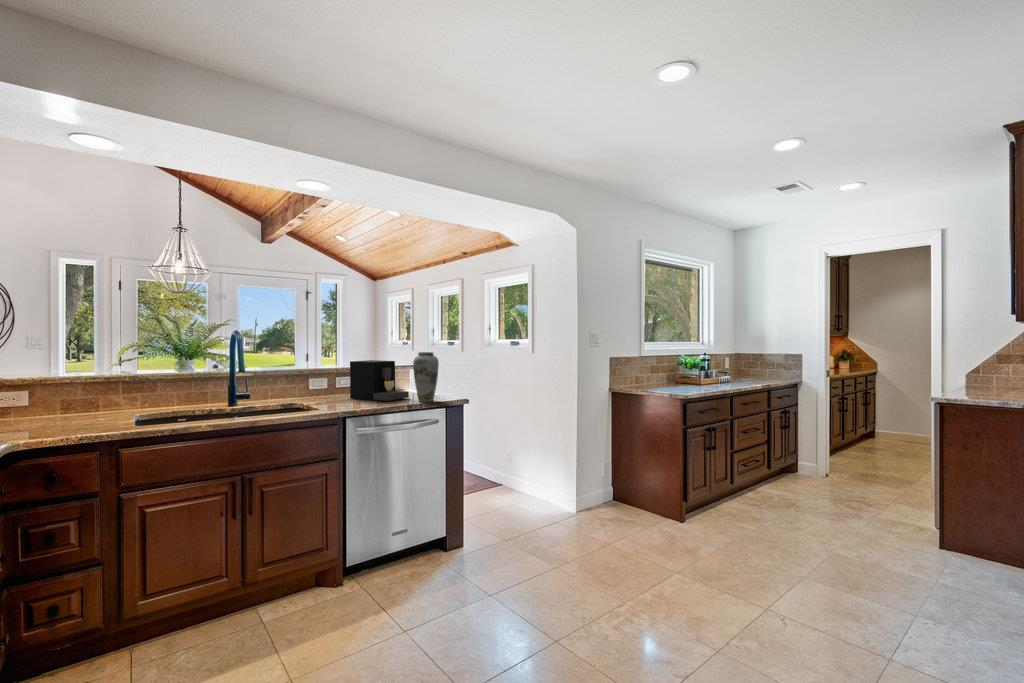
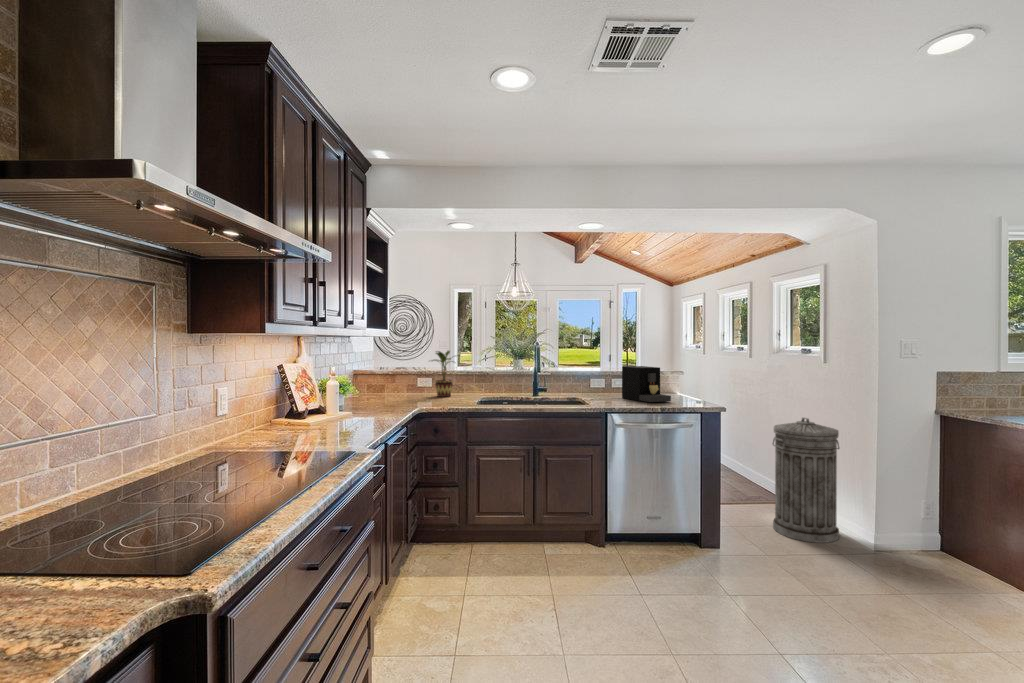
potted plant: none [25,347,103,420] -> present [432,351,453,397]
vase: present [413,352,439,402] -> none [673,360,697,406]
trash can: none [500,402,554,518] -> present [772,418,839,543]

